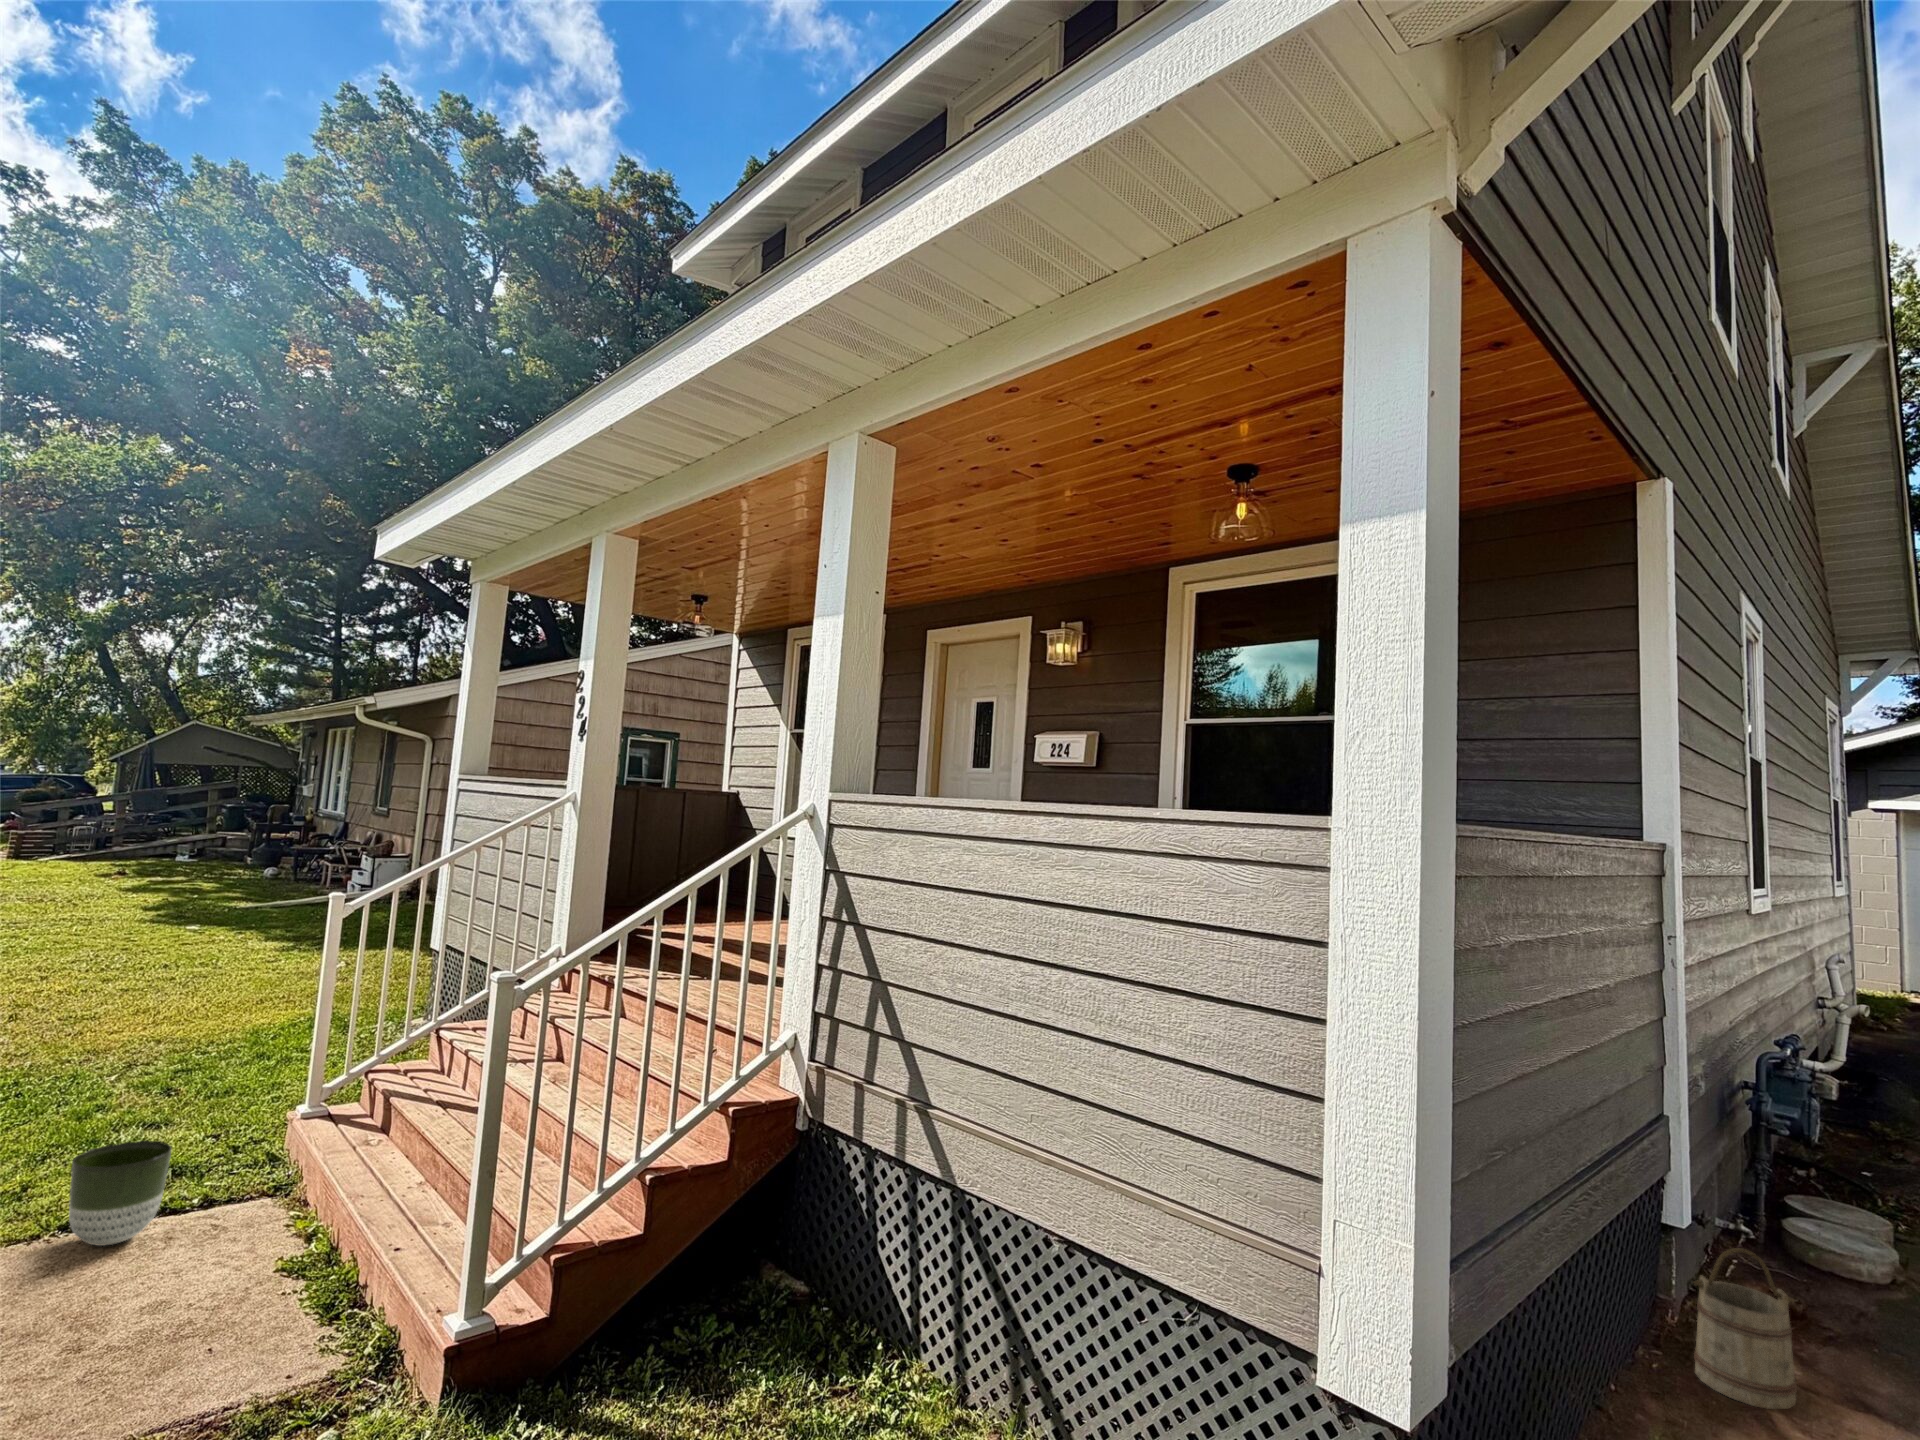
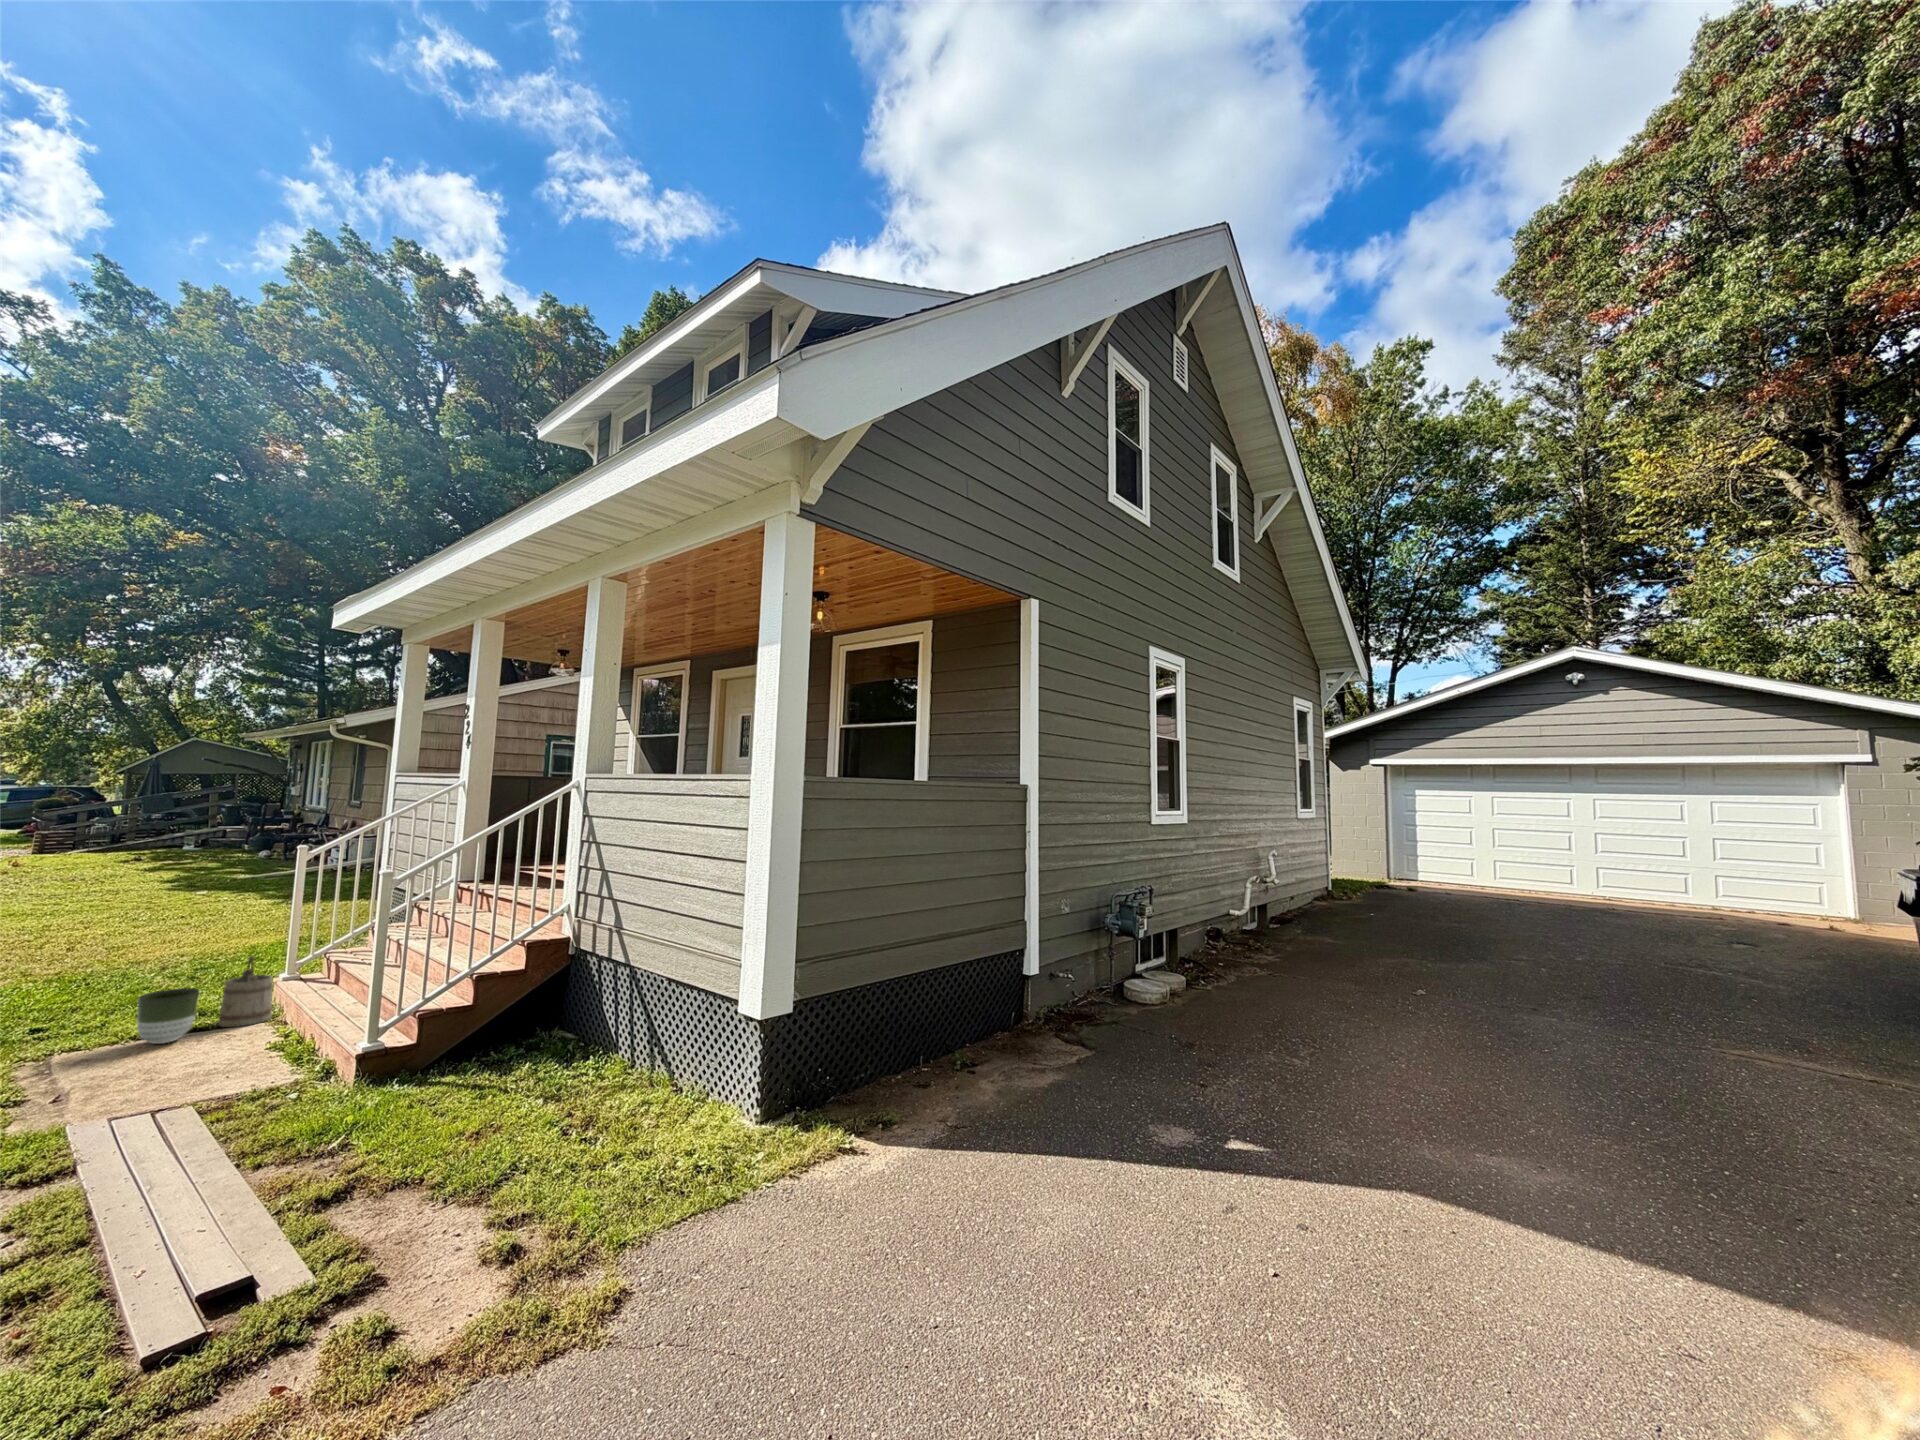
bucket: present [1694,1248,1797,1409] -> present [218,955,273,1027]

